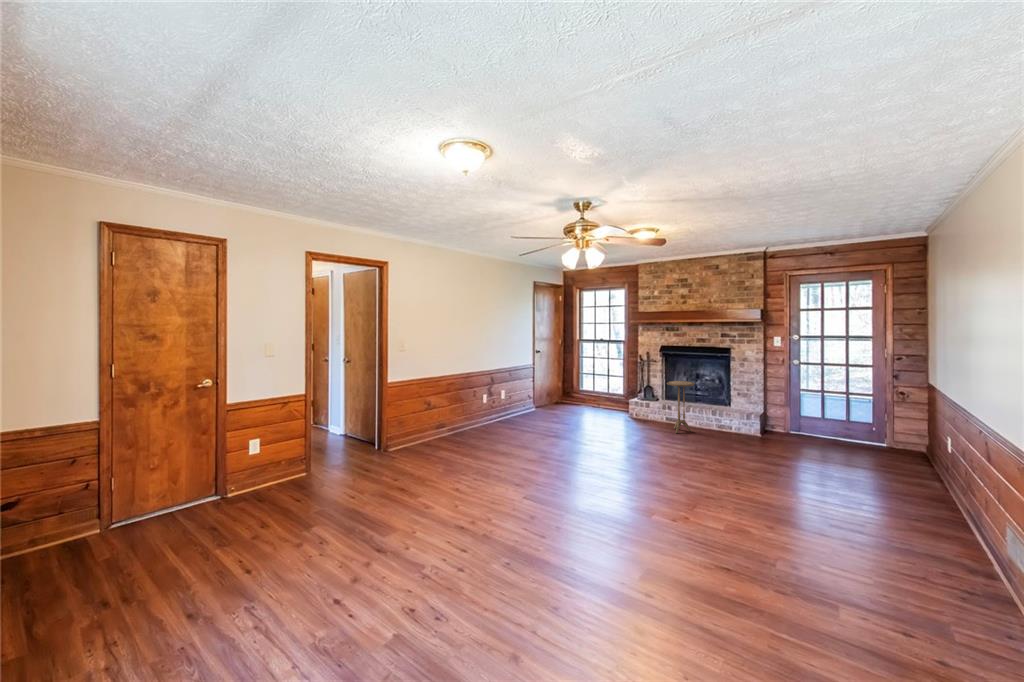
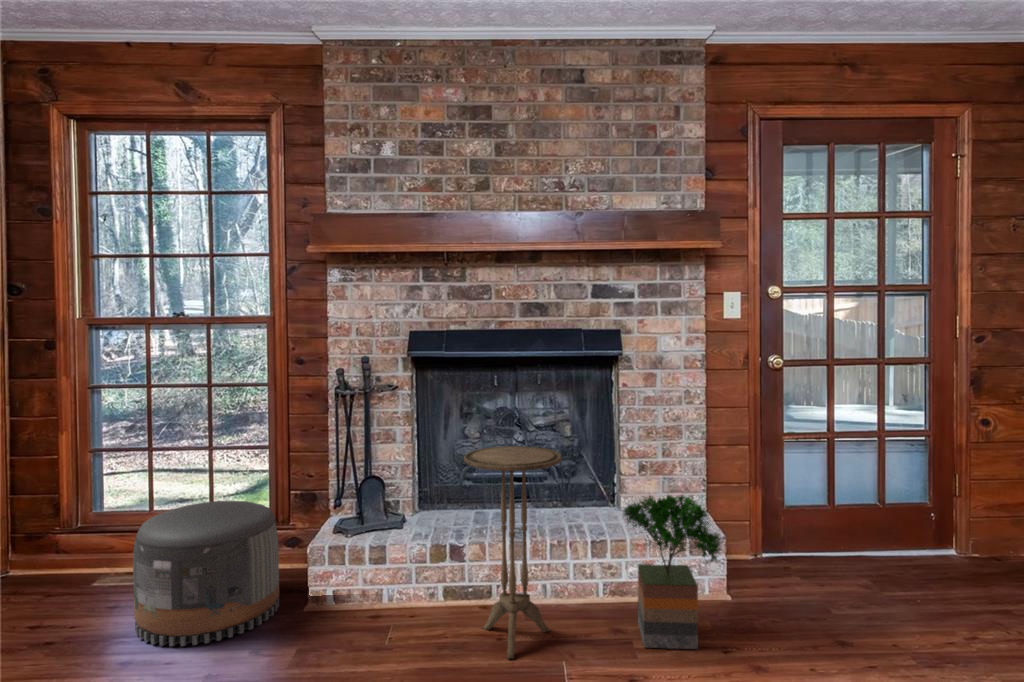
pouf: none [591,389,624,420] -> present [133,500,279,646]
potted tree: none [712,398,741,441] -> present [623,495,721,649]

